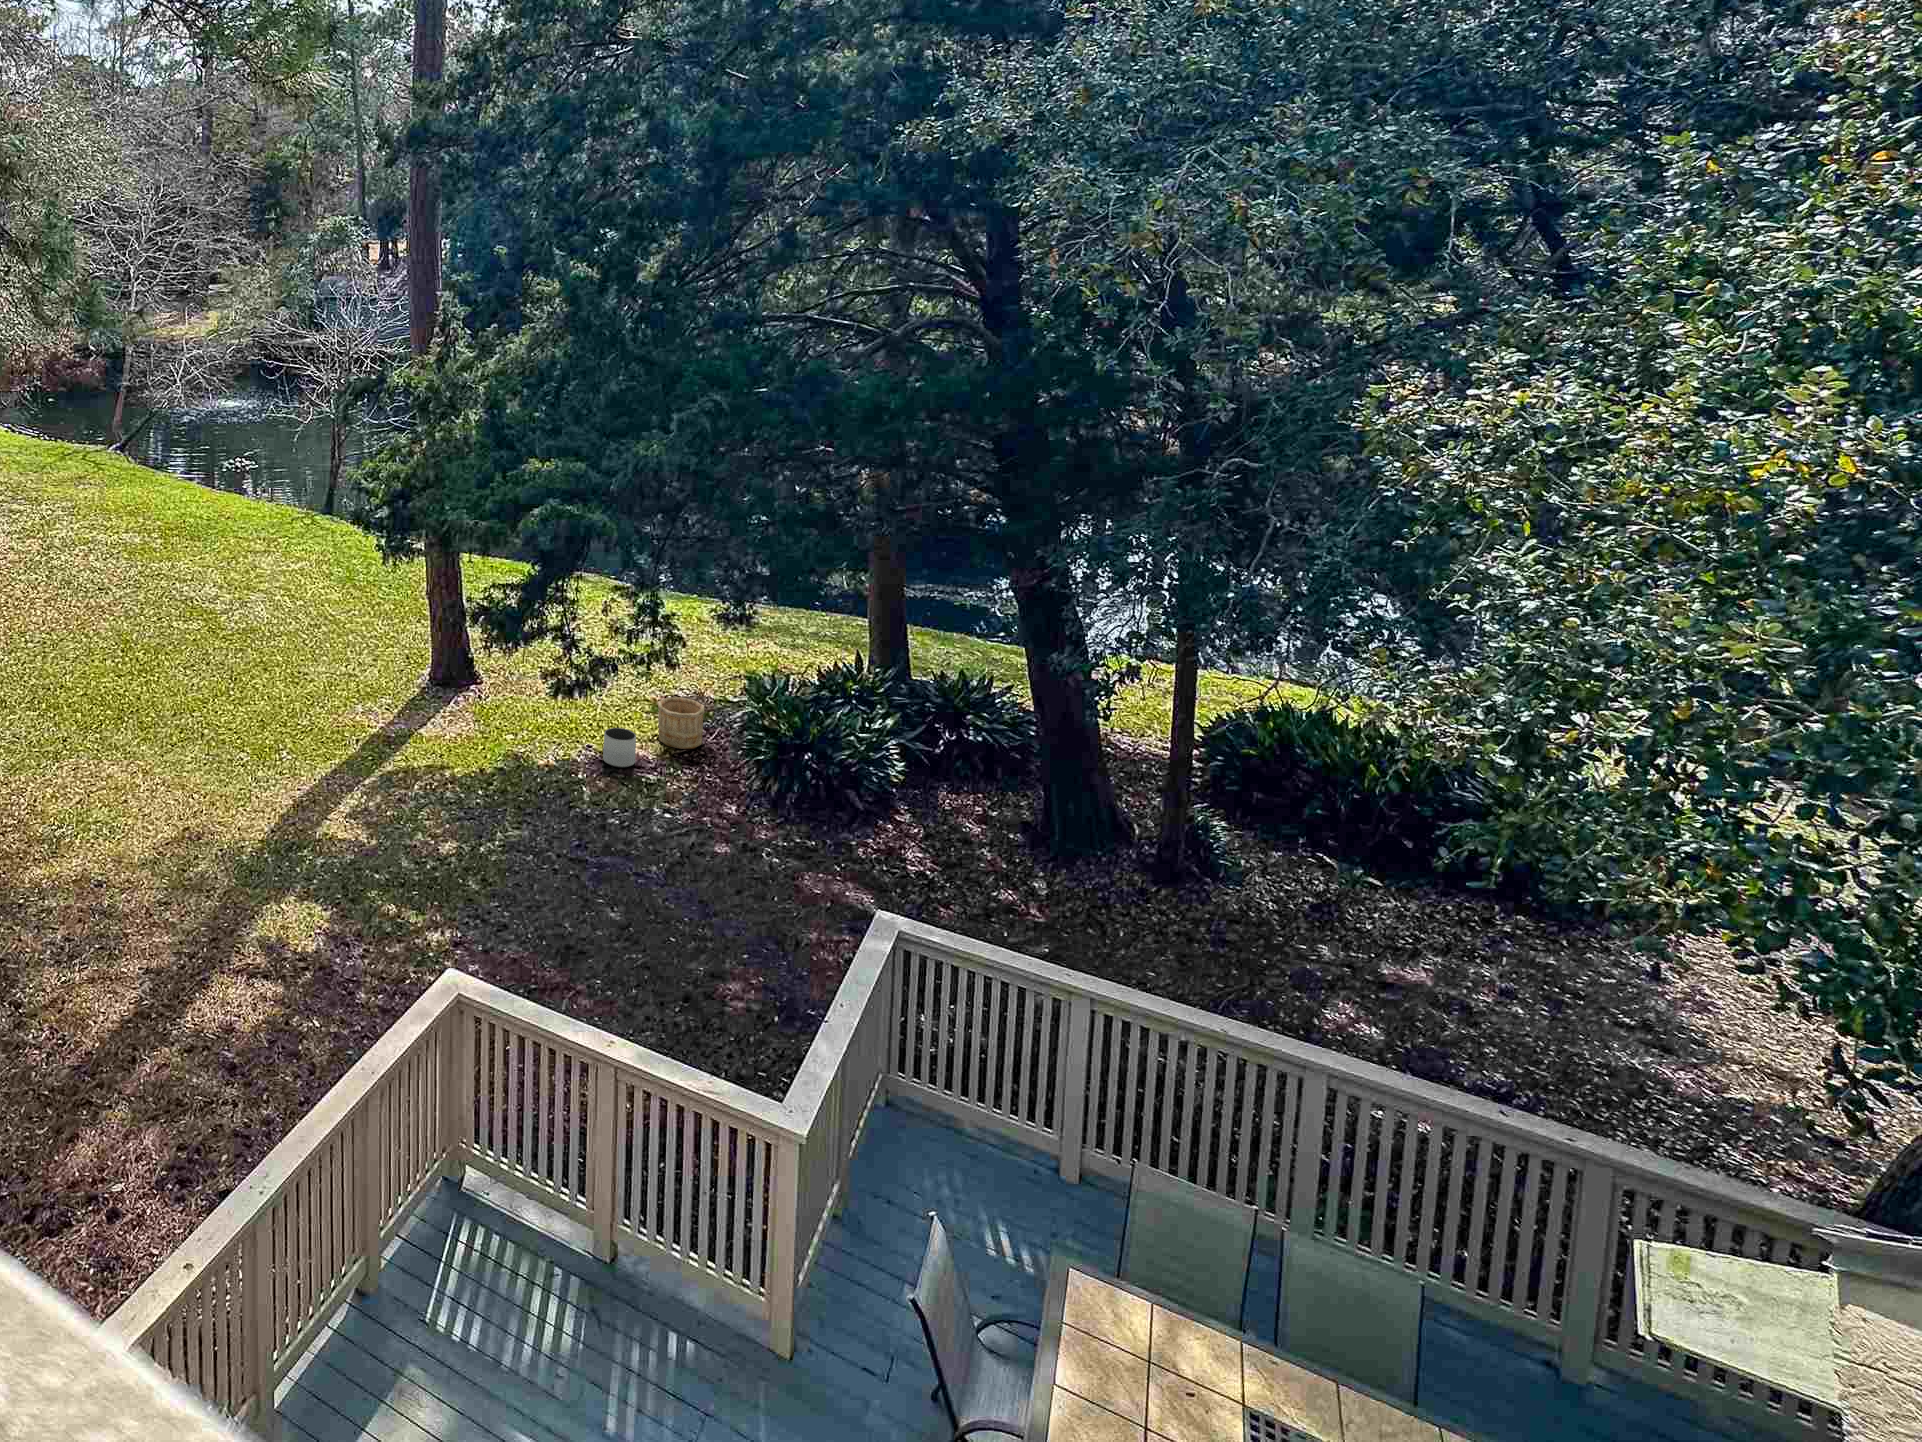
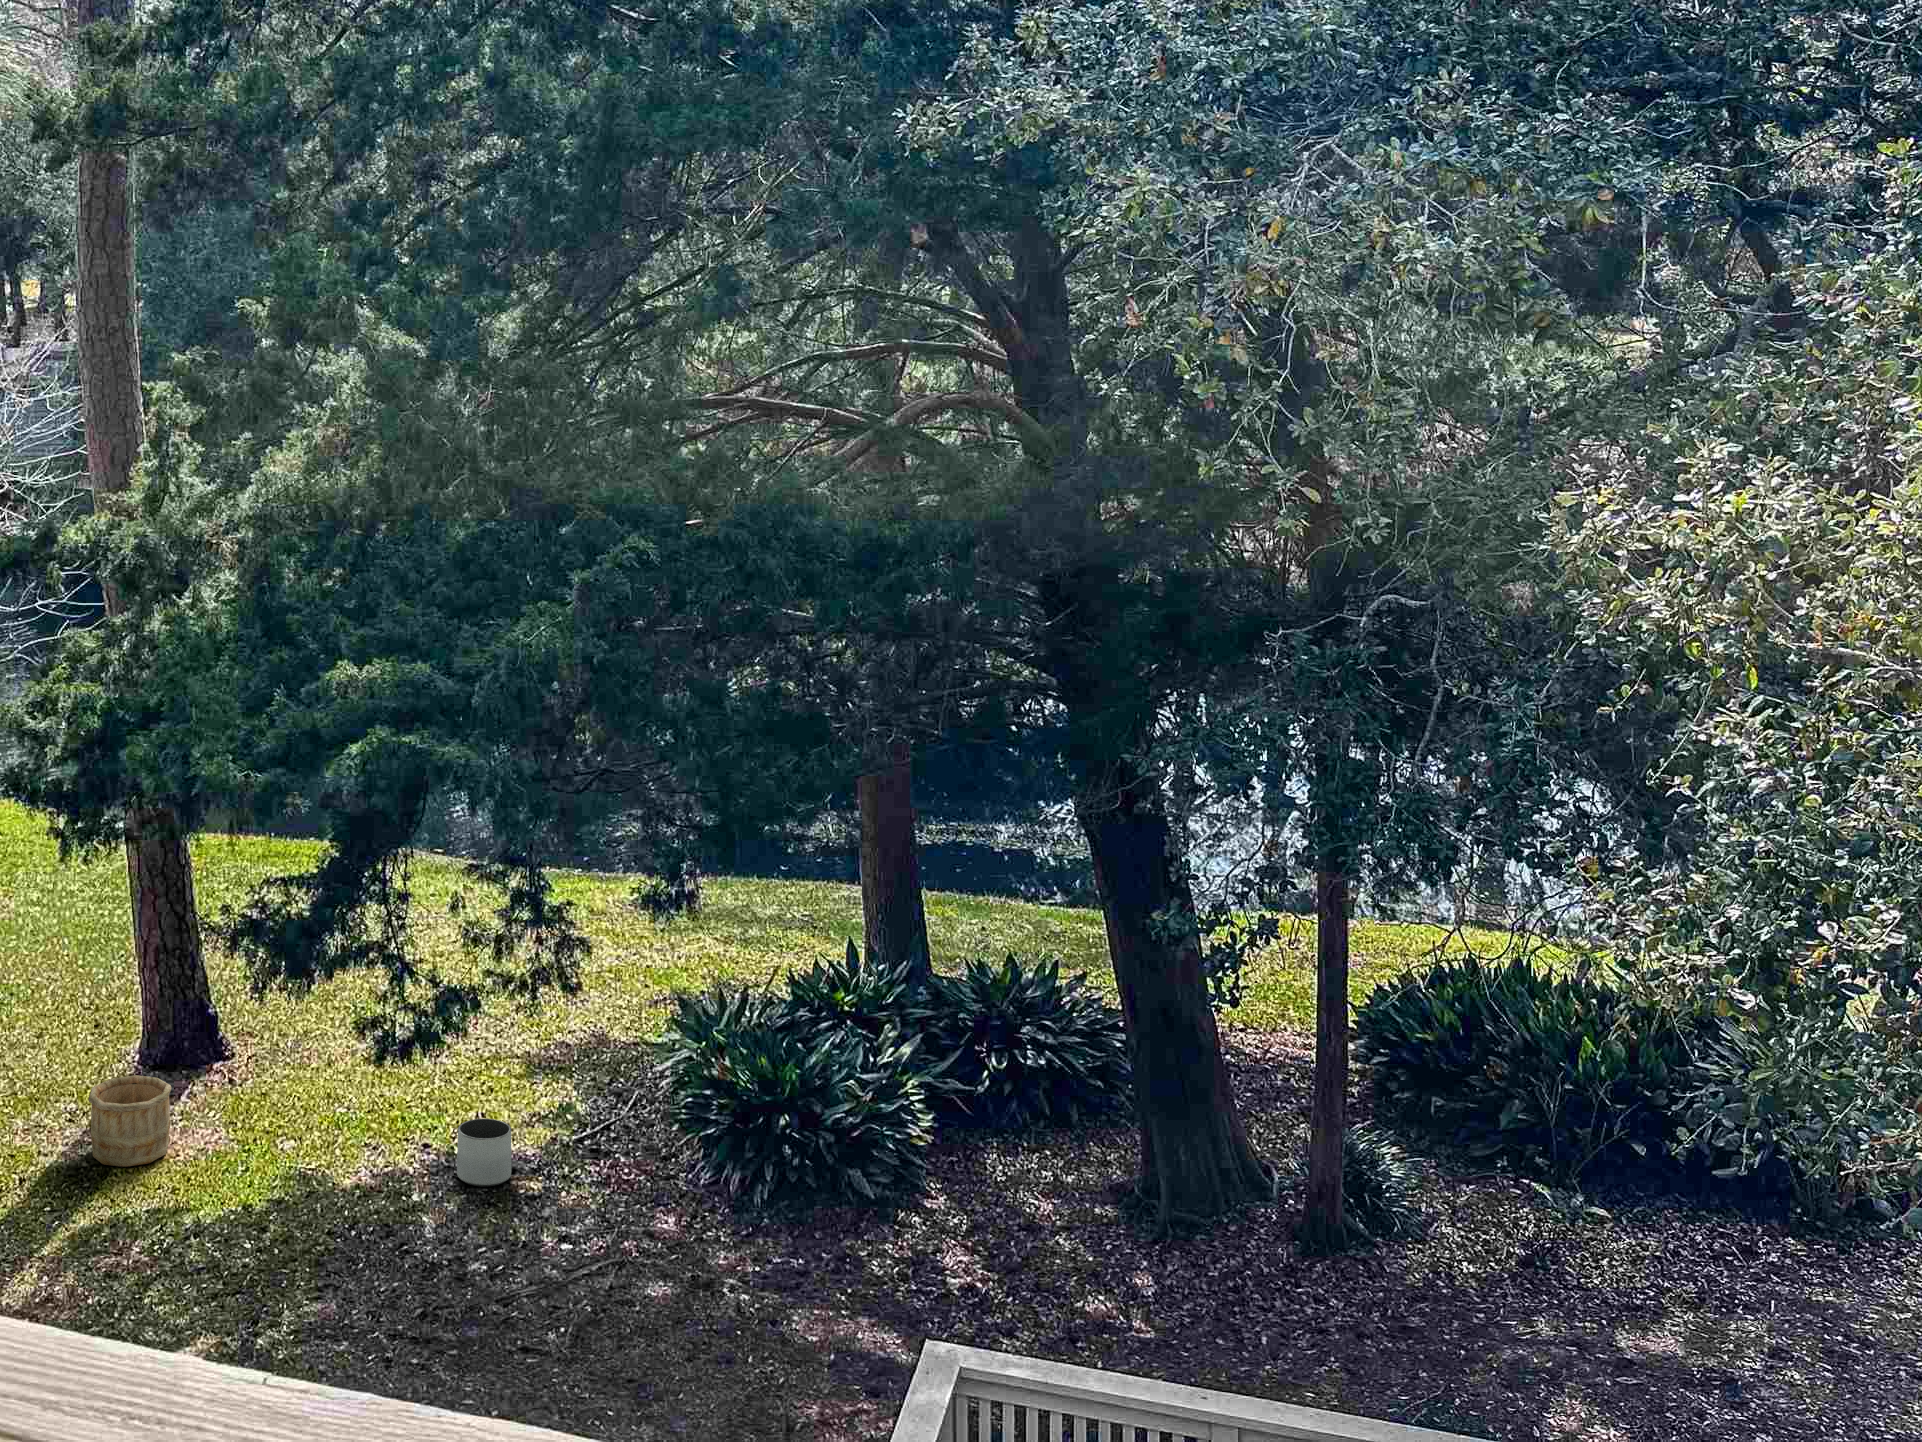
wooden bucket: present [658,697,705,749] -> present [88,1075,171,1167]

